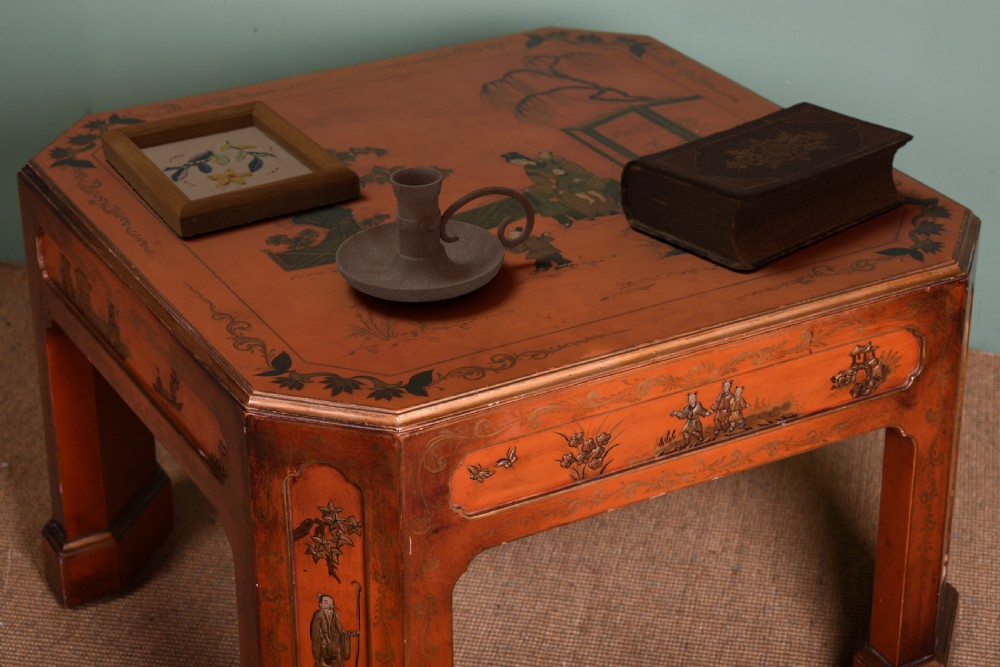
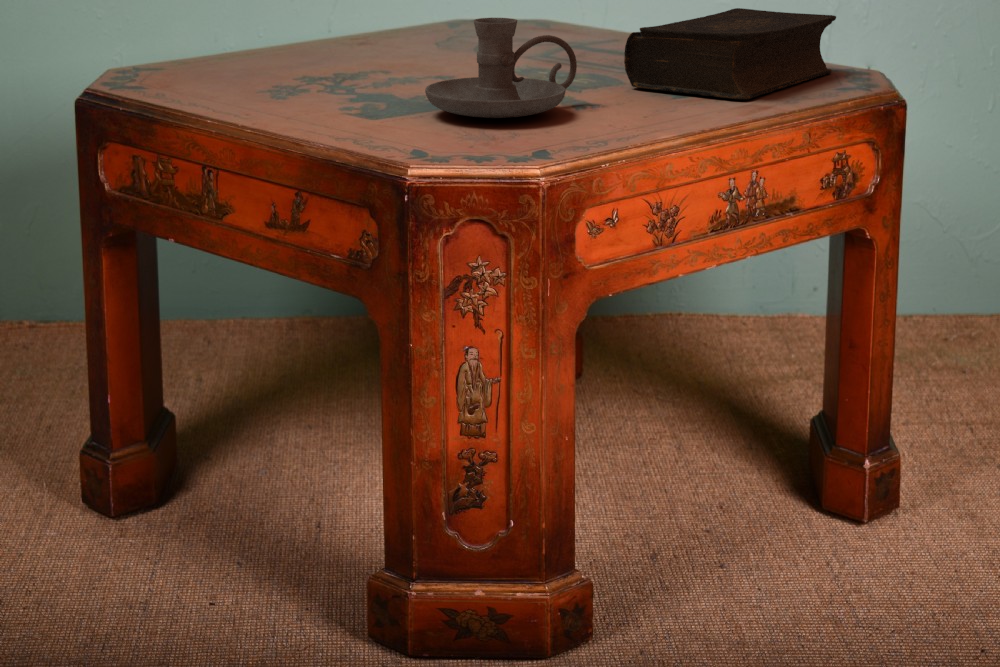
picture frame: present [101,101,360,237] -> none [141,39,397,107]

